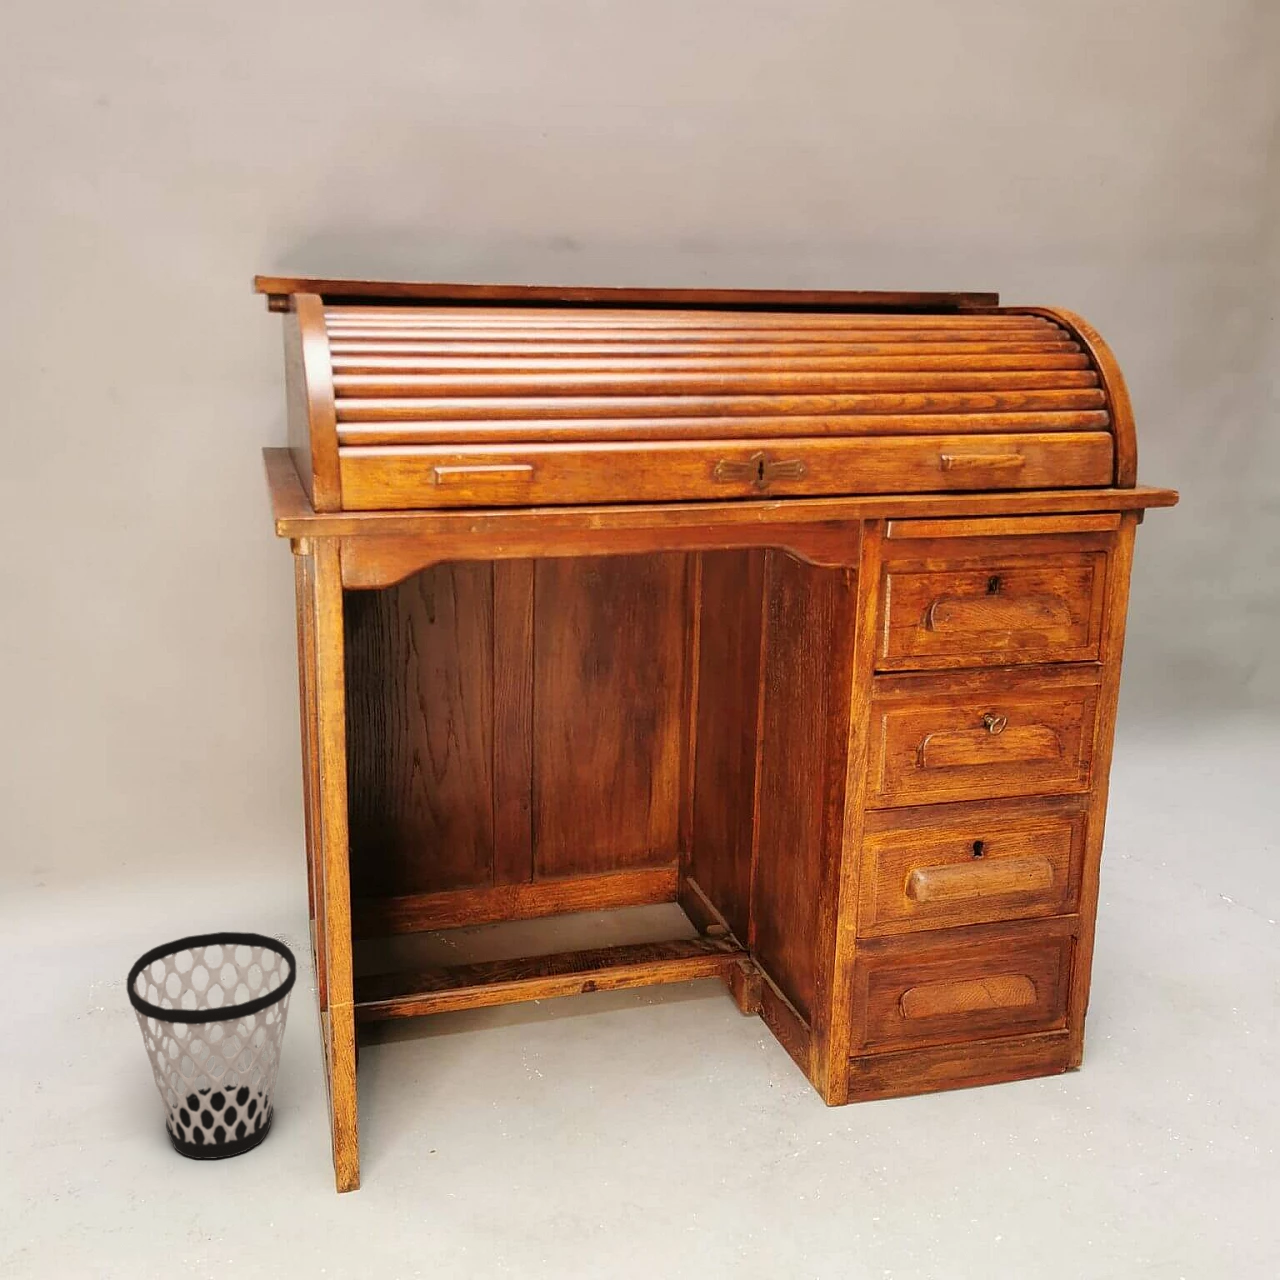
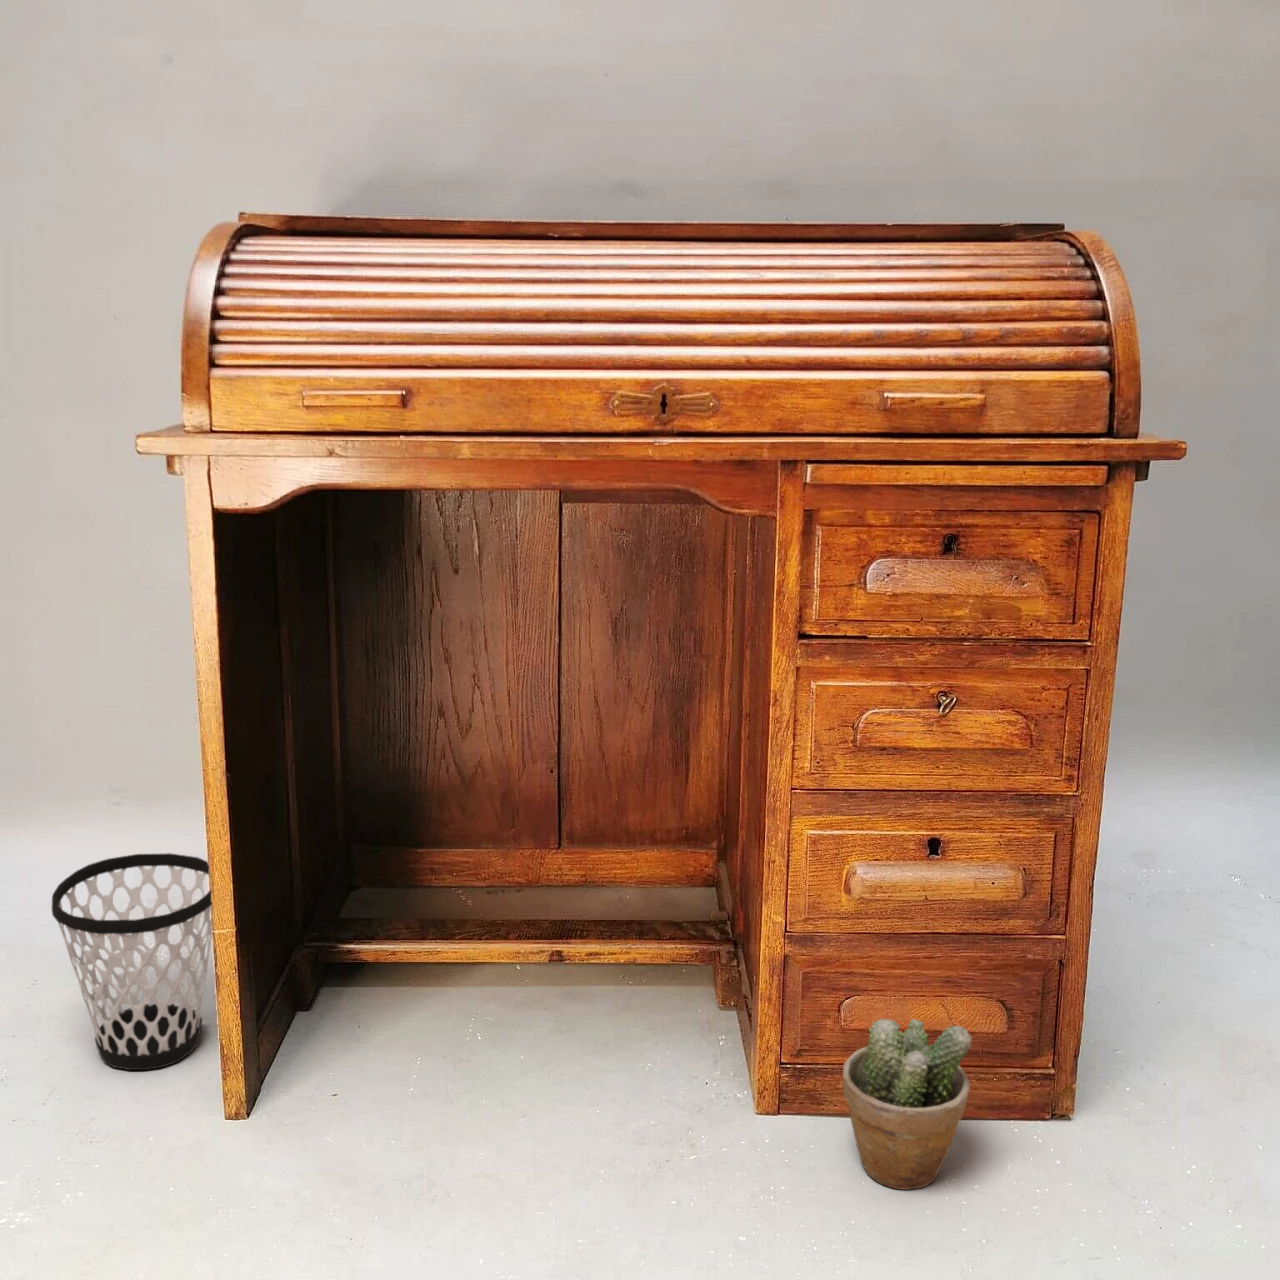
potted plant: none [925,1002,1042,1153] -> present [843,1019,972,1190]

